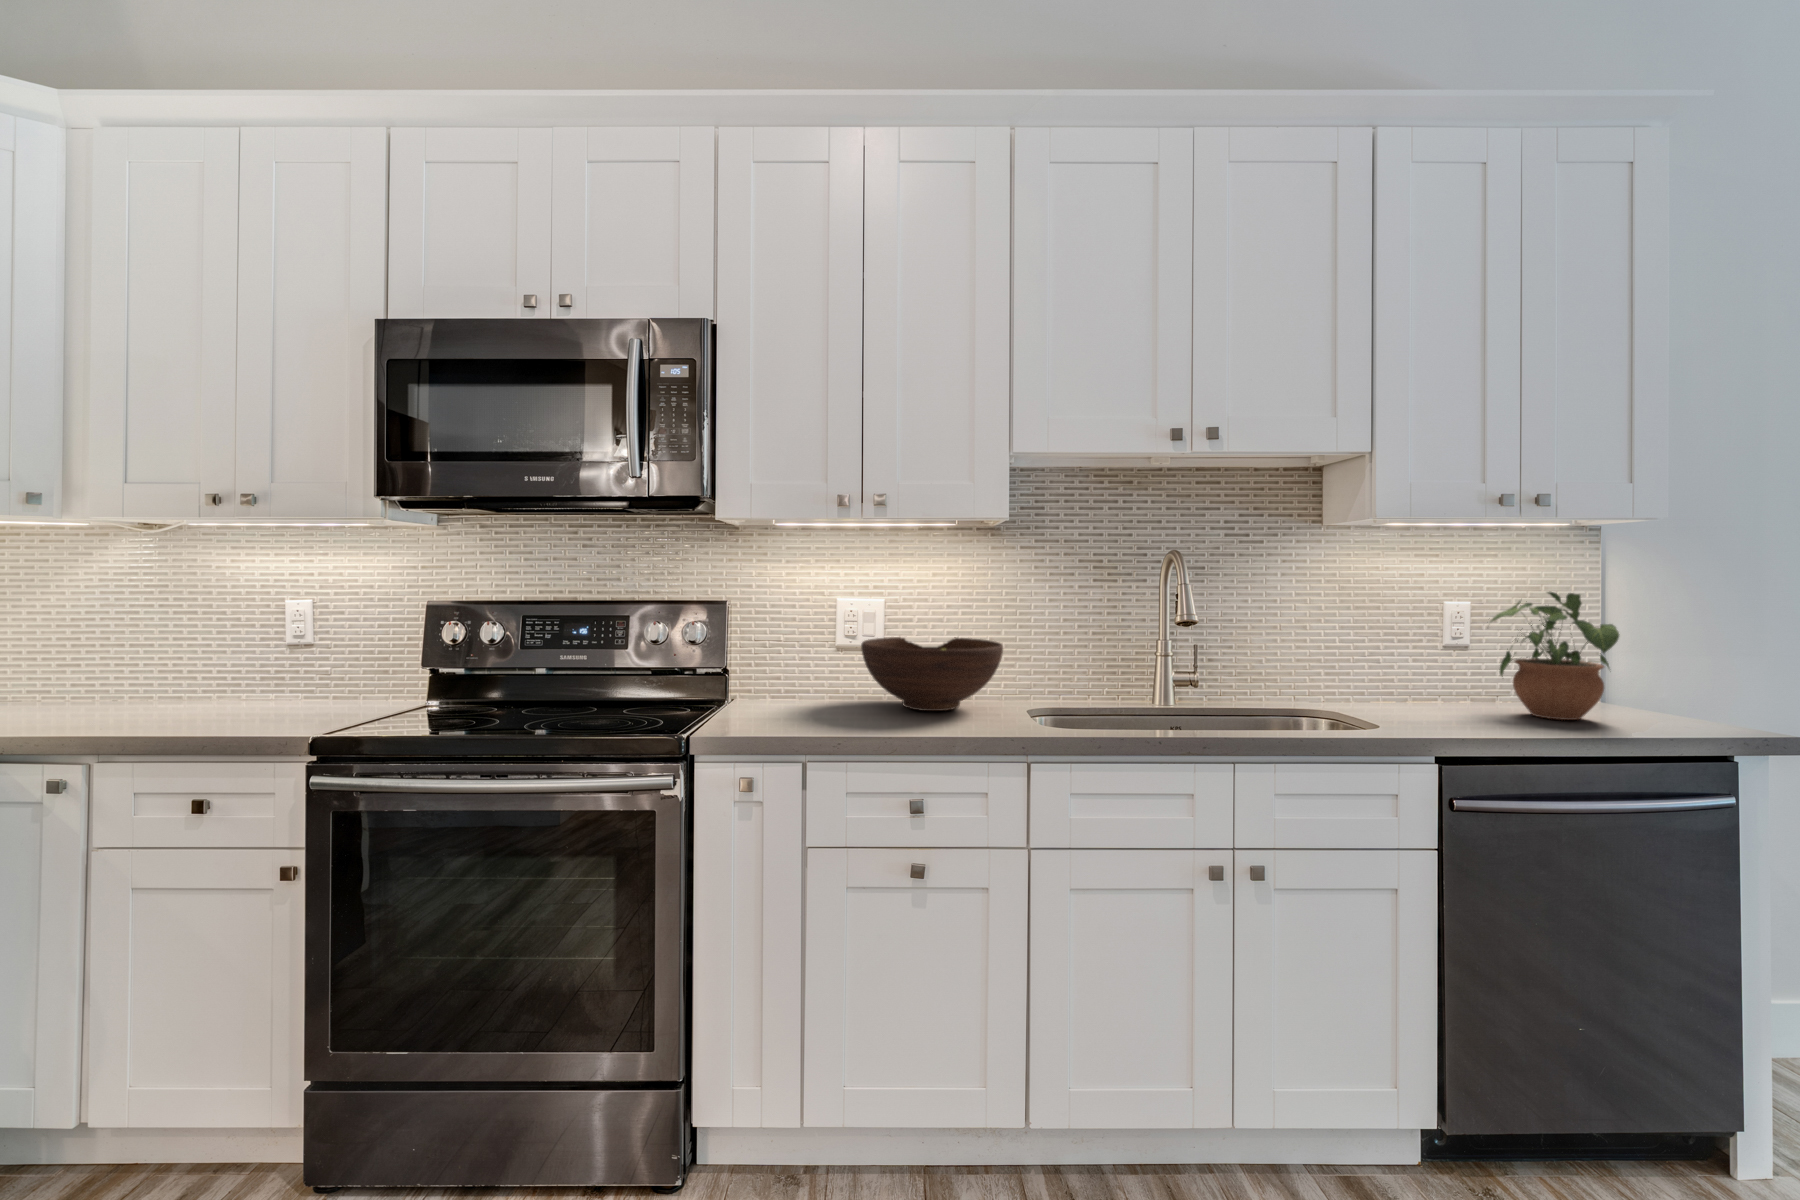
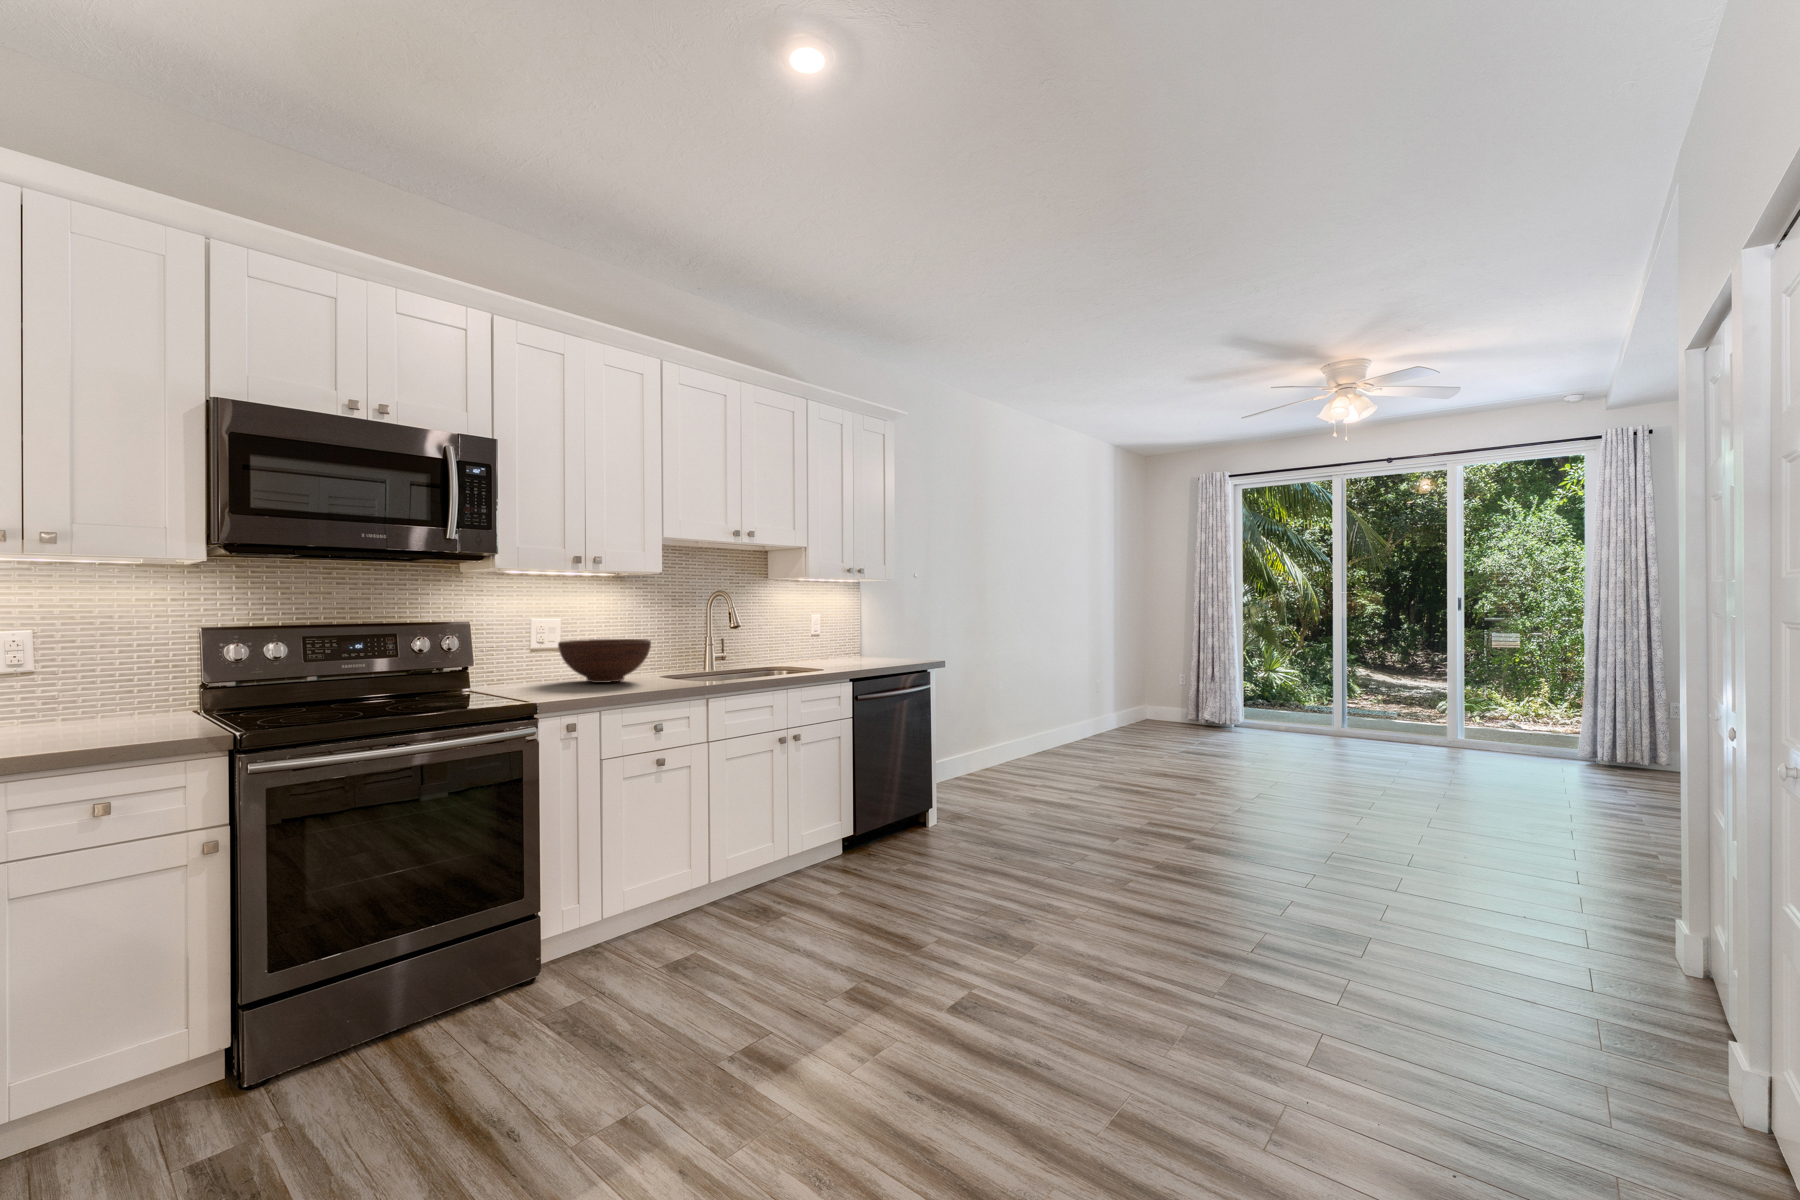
potted plant: present [1491,592,1619,720] -> none [844,598,900,662]

